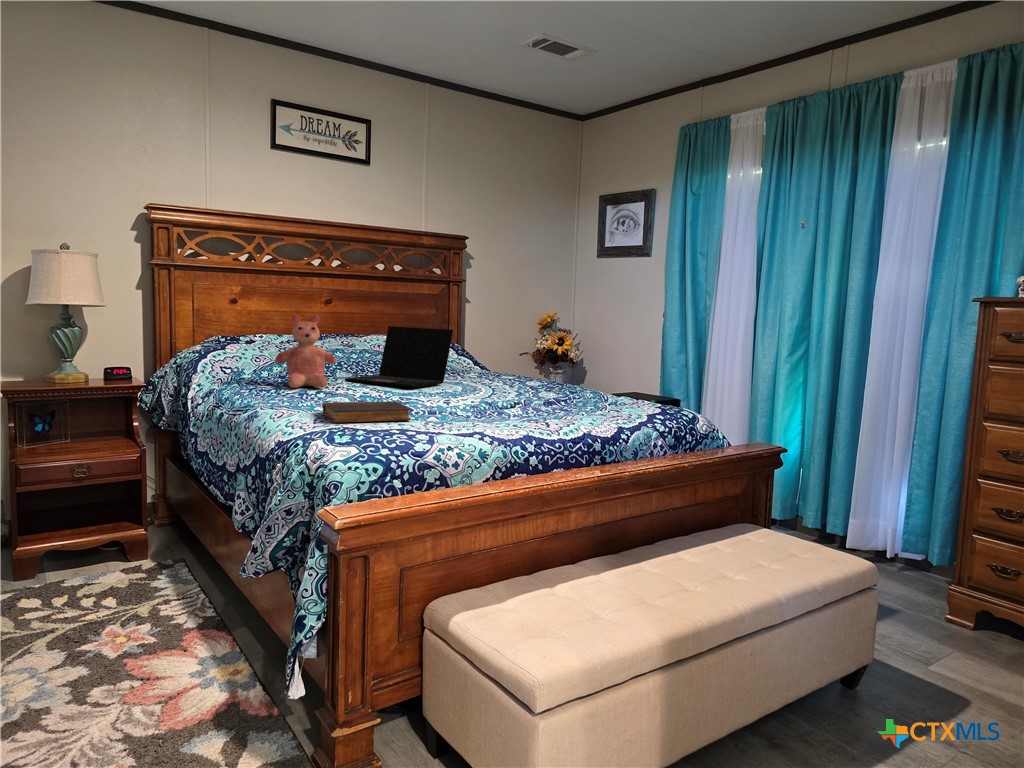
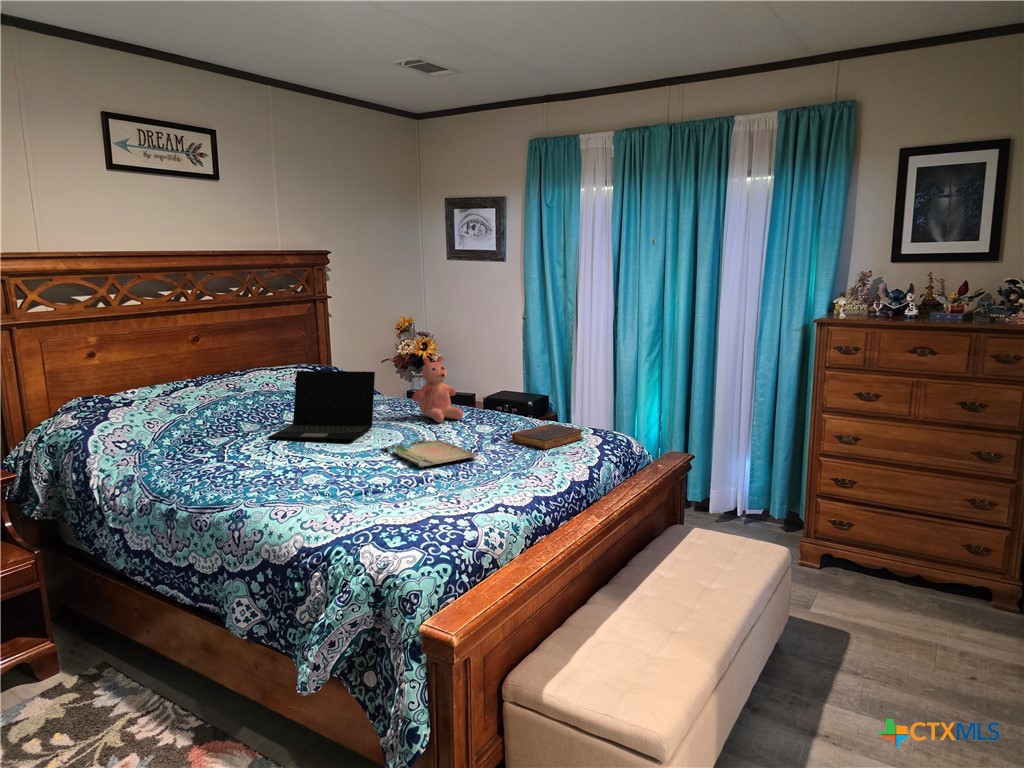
teddy bear: present [275,315,336,388] -> present [412,356,463,422]
tray: none [433,387,513,408] -> present [384,436,479,468]
book: present [323,401,412,422] -> present [512,424,584,449]

